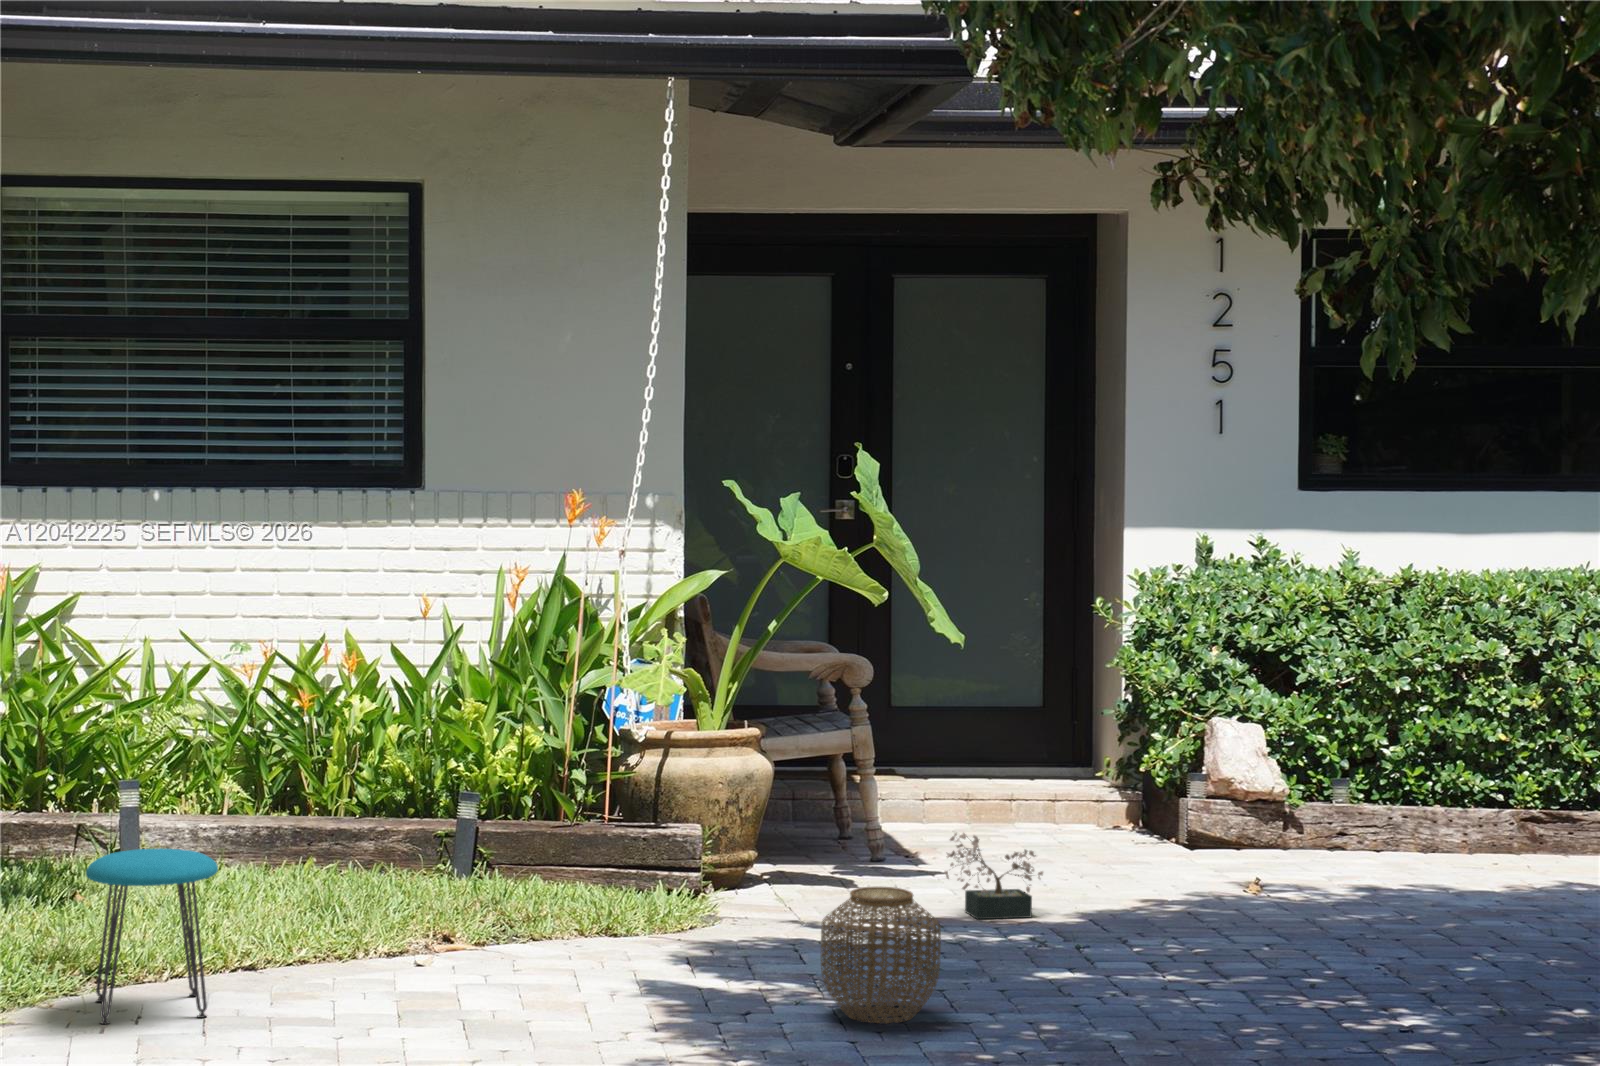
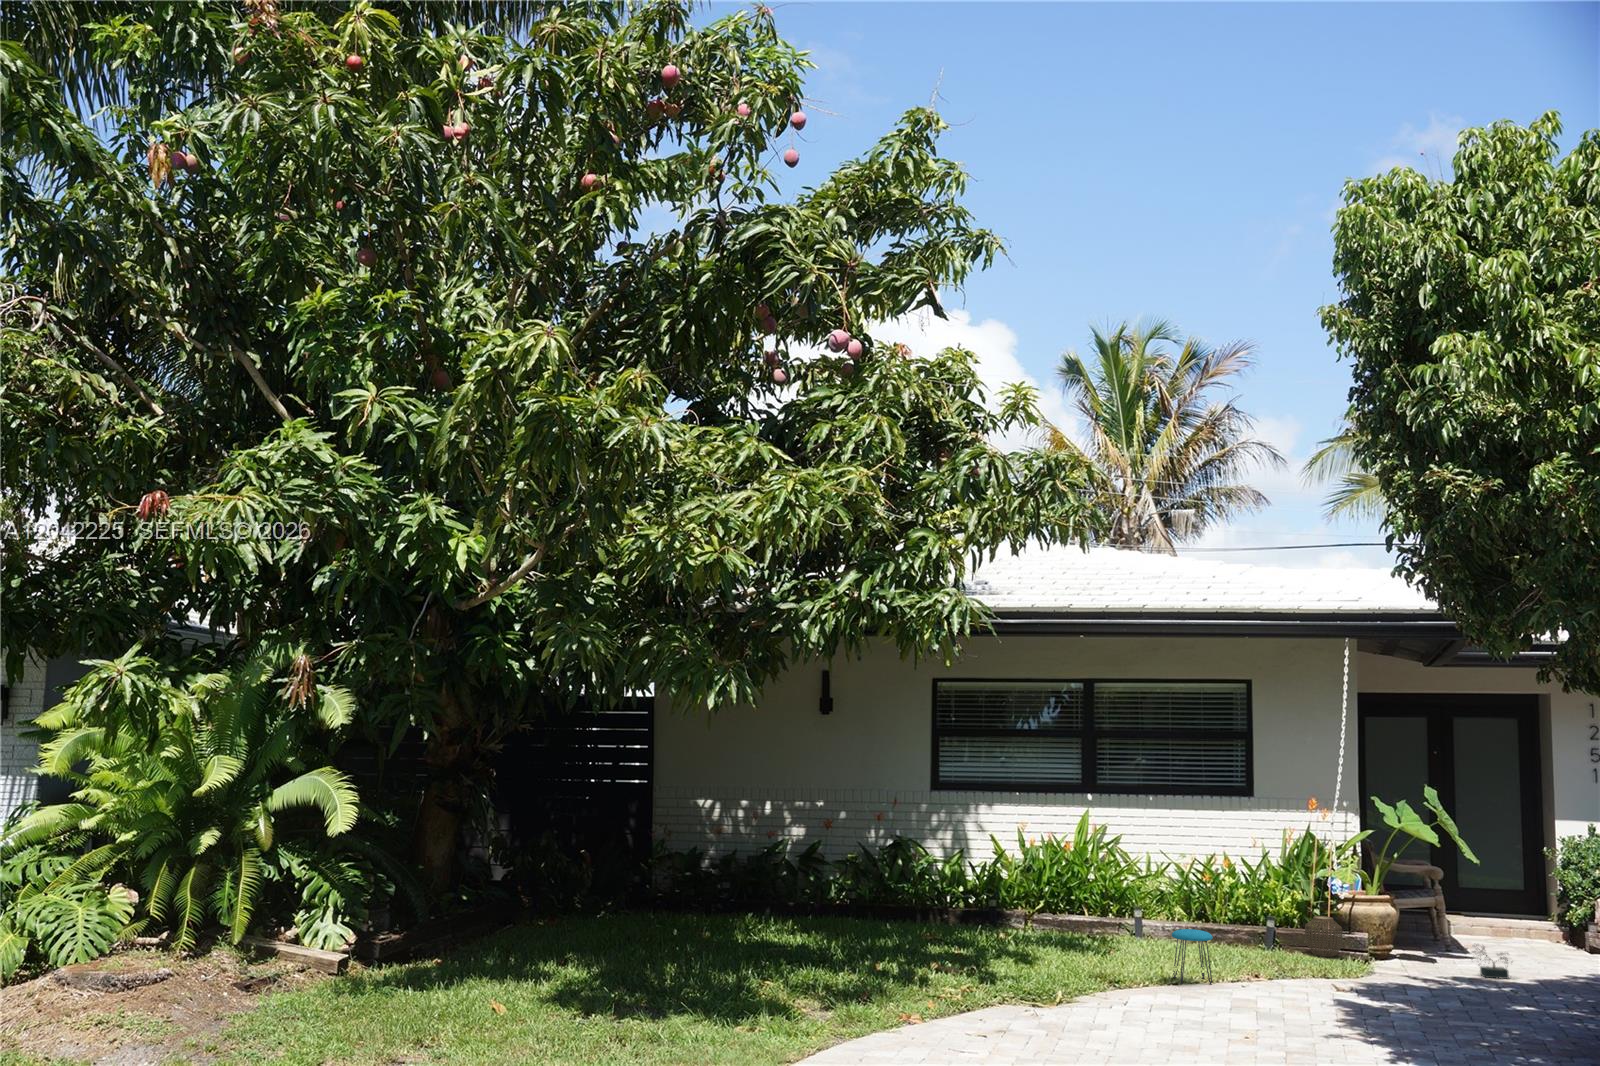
woven basket: present [821,887,941,1023] -> present [1305,916,1343,957]

